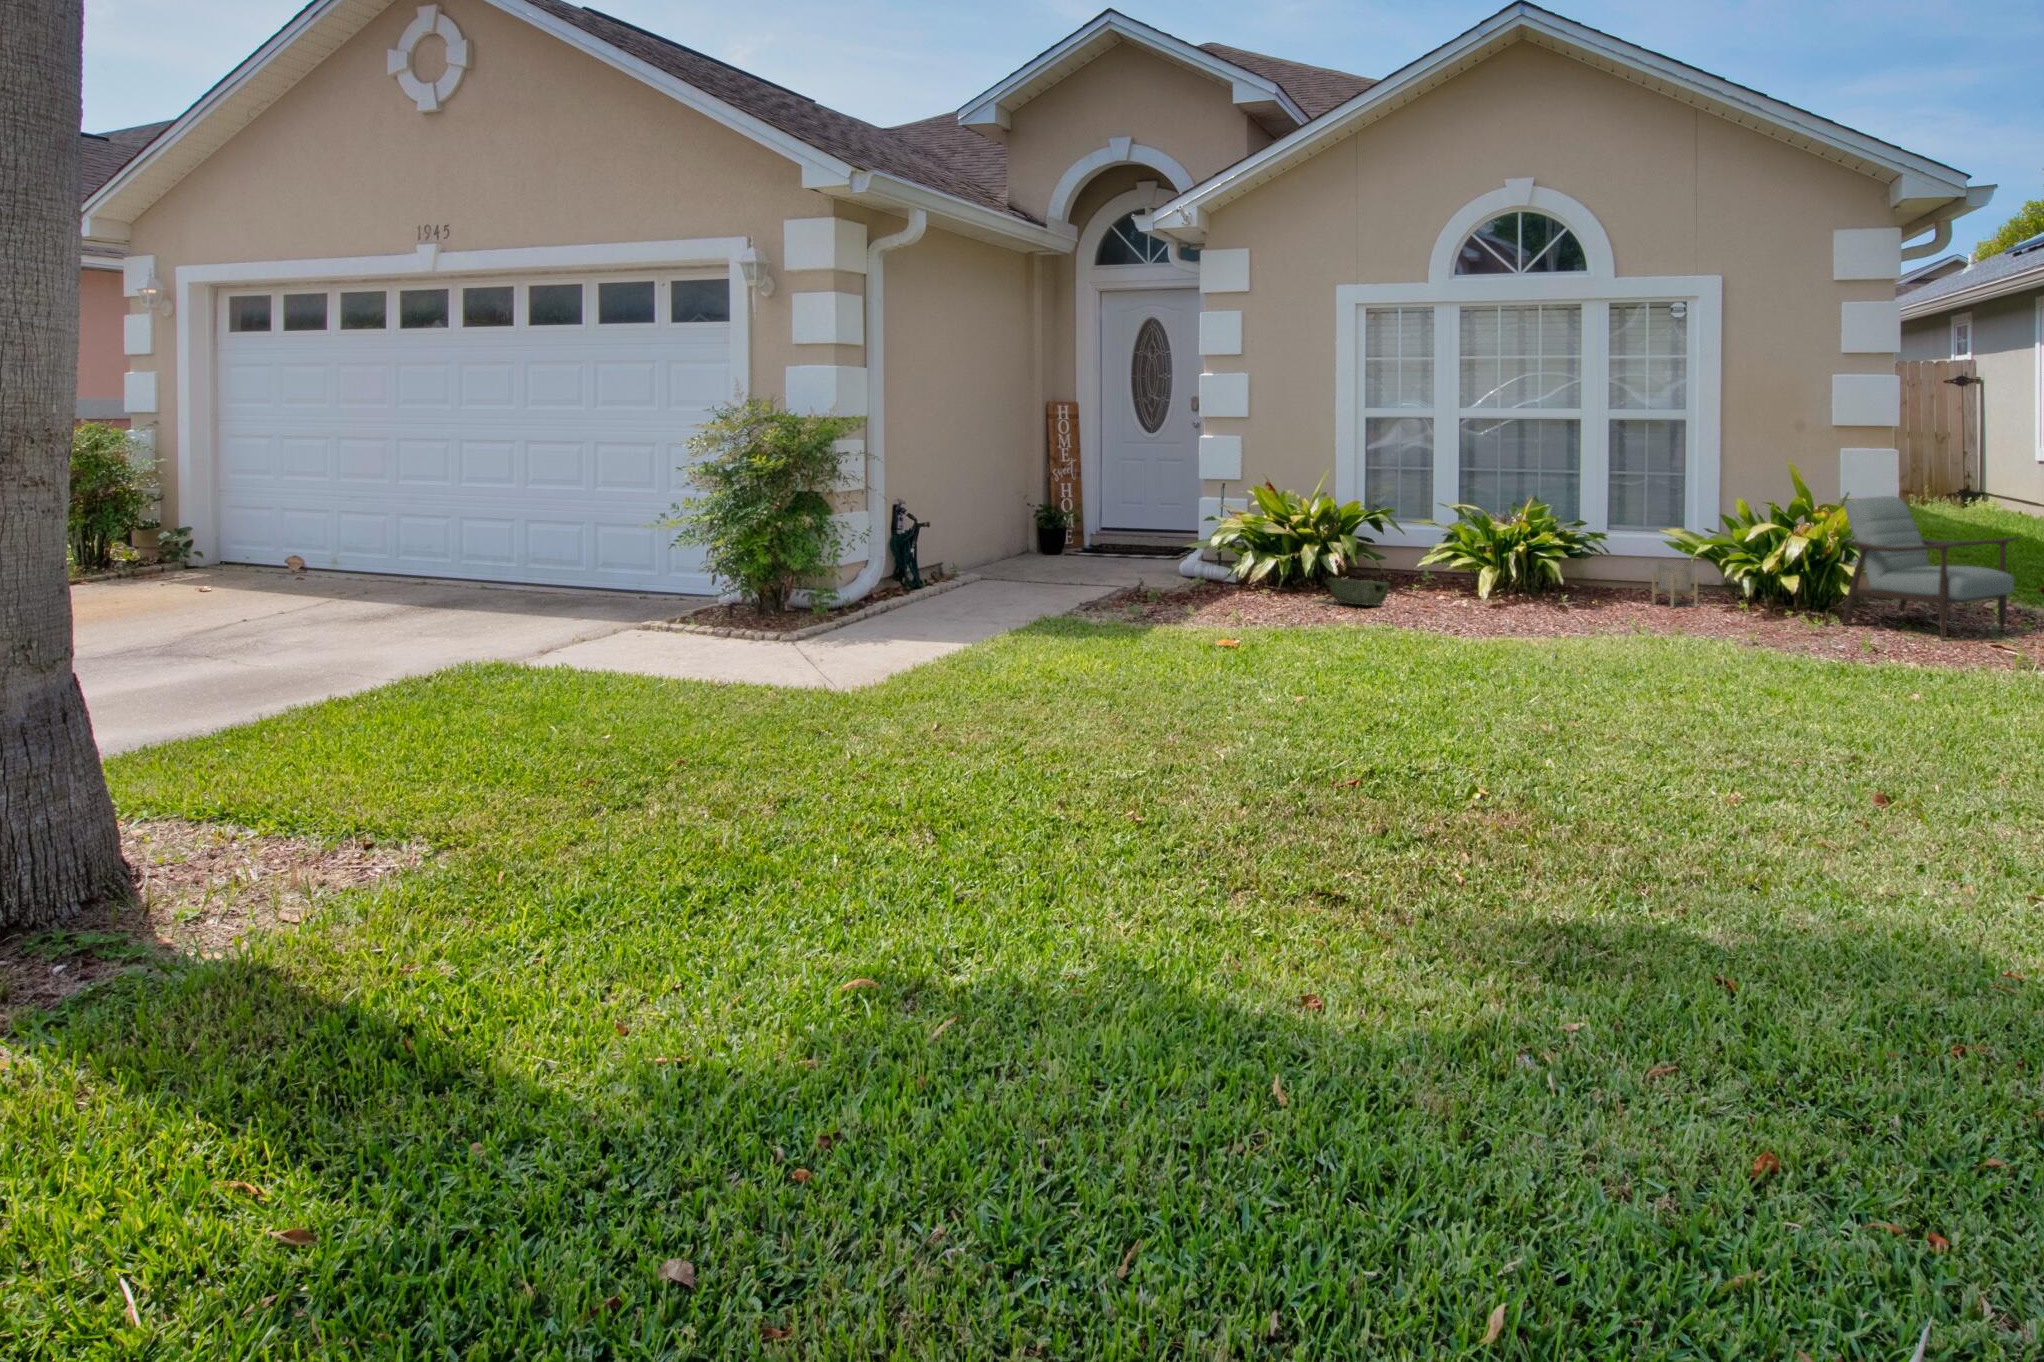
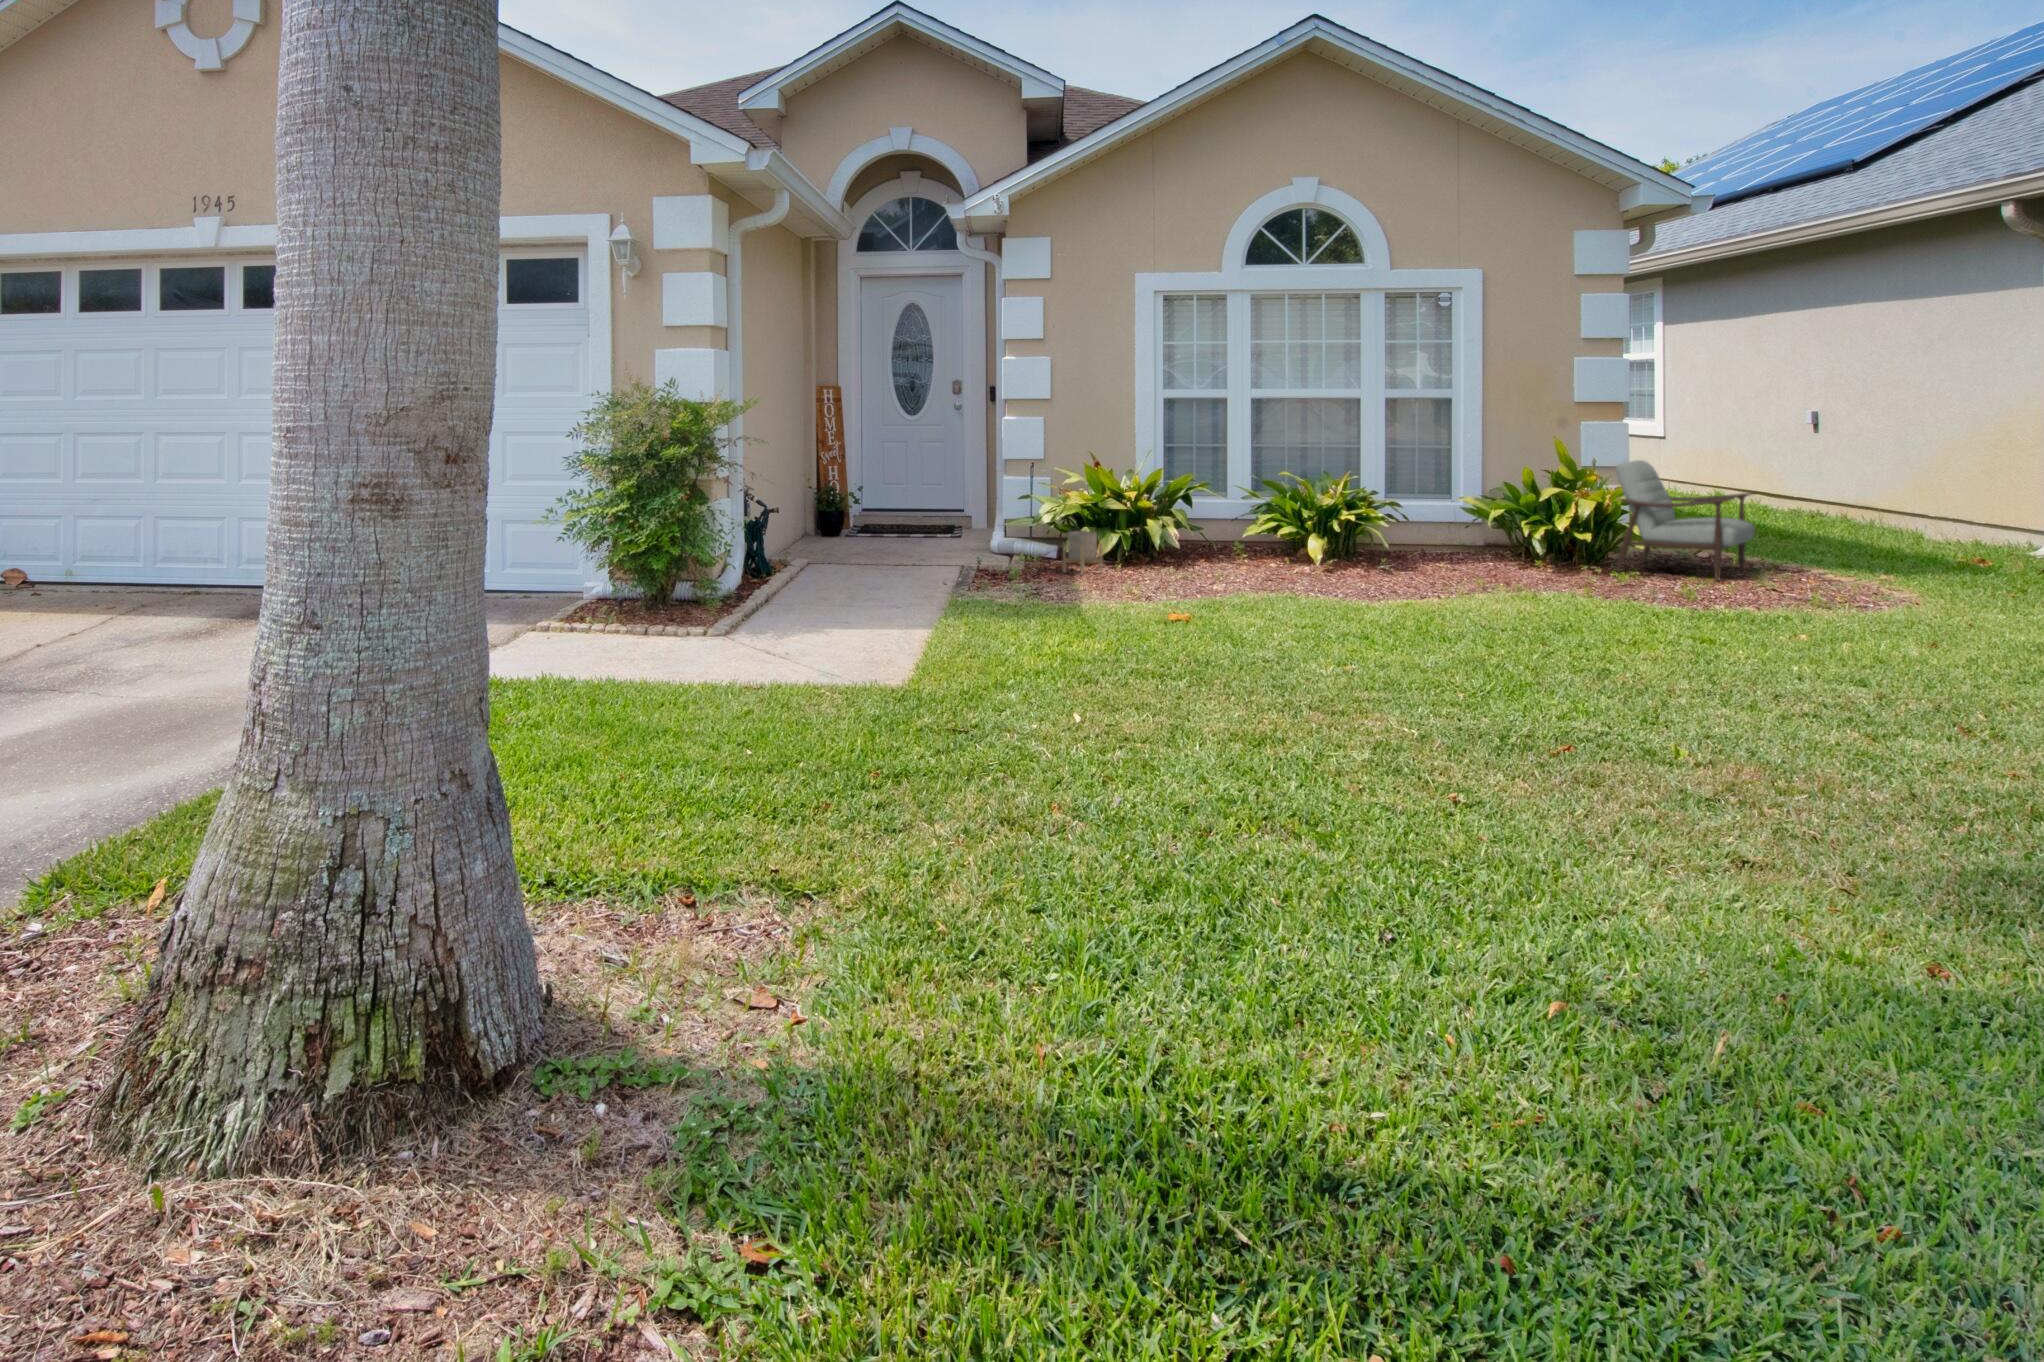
planter: present [1652,560,1698,608] -> present [1063,531,1103,575]
woven basket: present [1328,577,1390,605] -> none [1167,548,1228,574]

